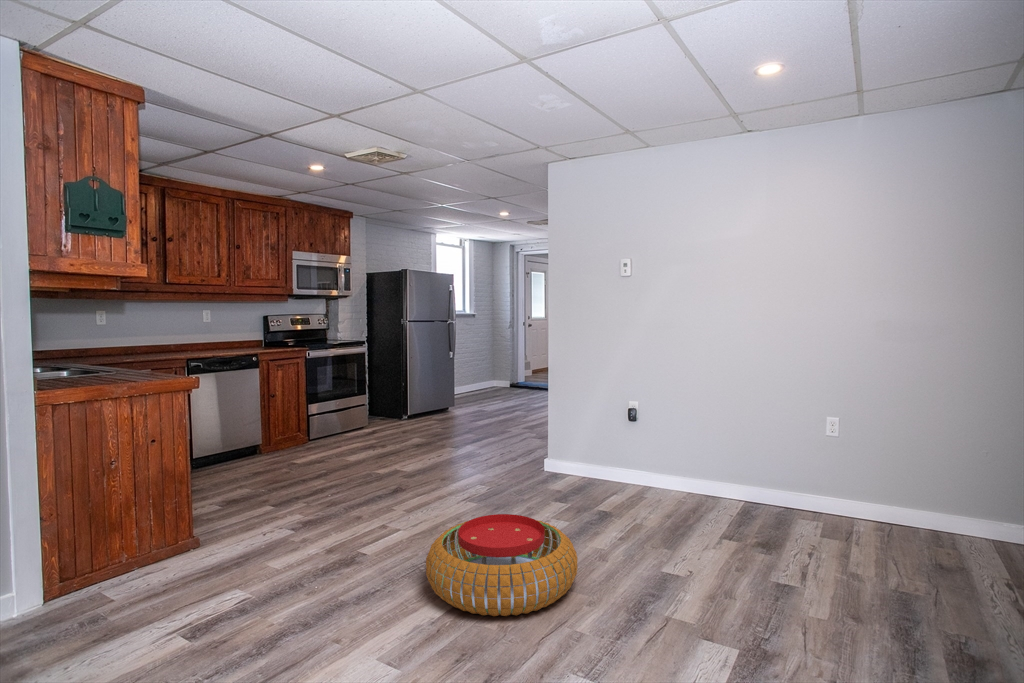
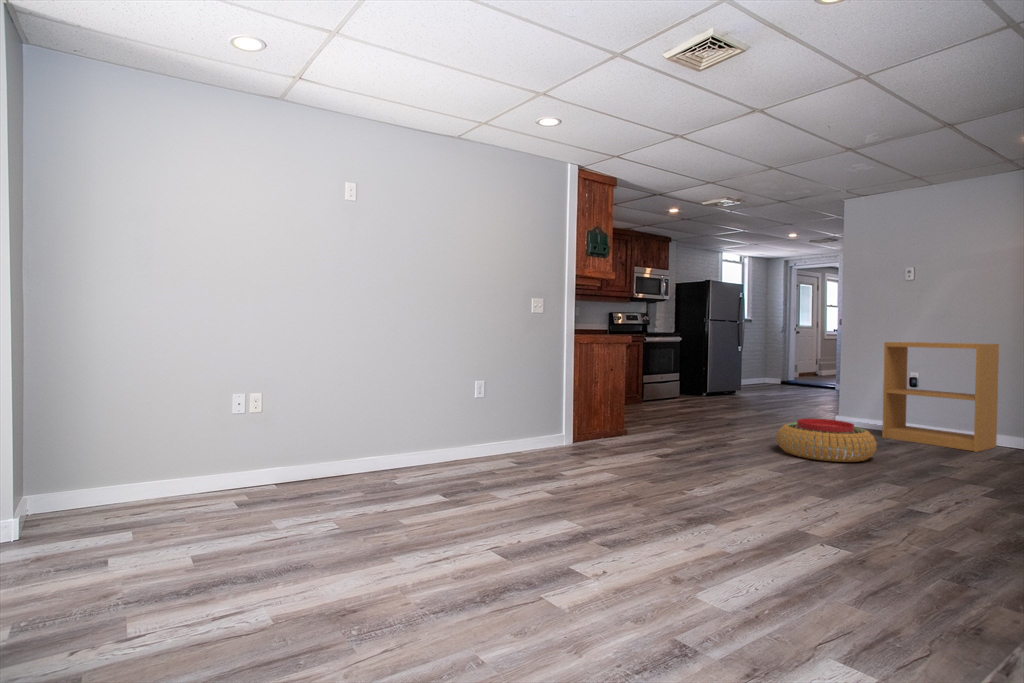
bookshelf: none [595,361,728,525] -> present [882,342,999,452]

